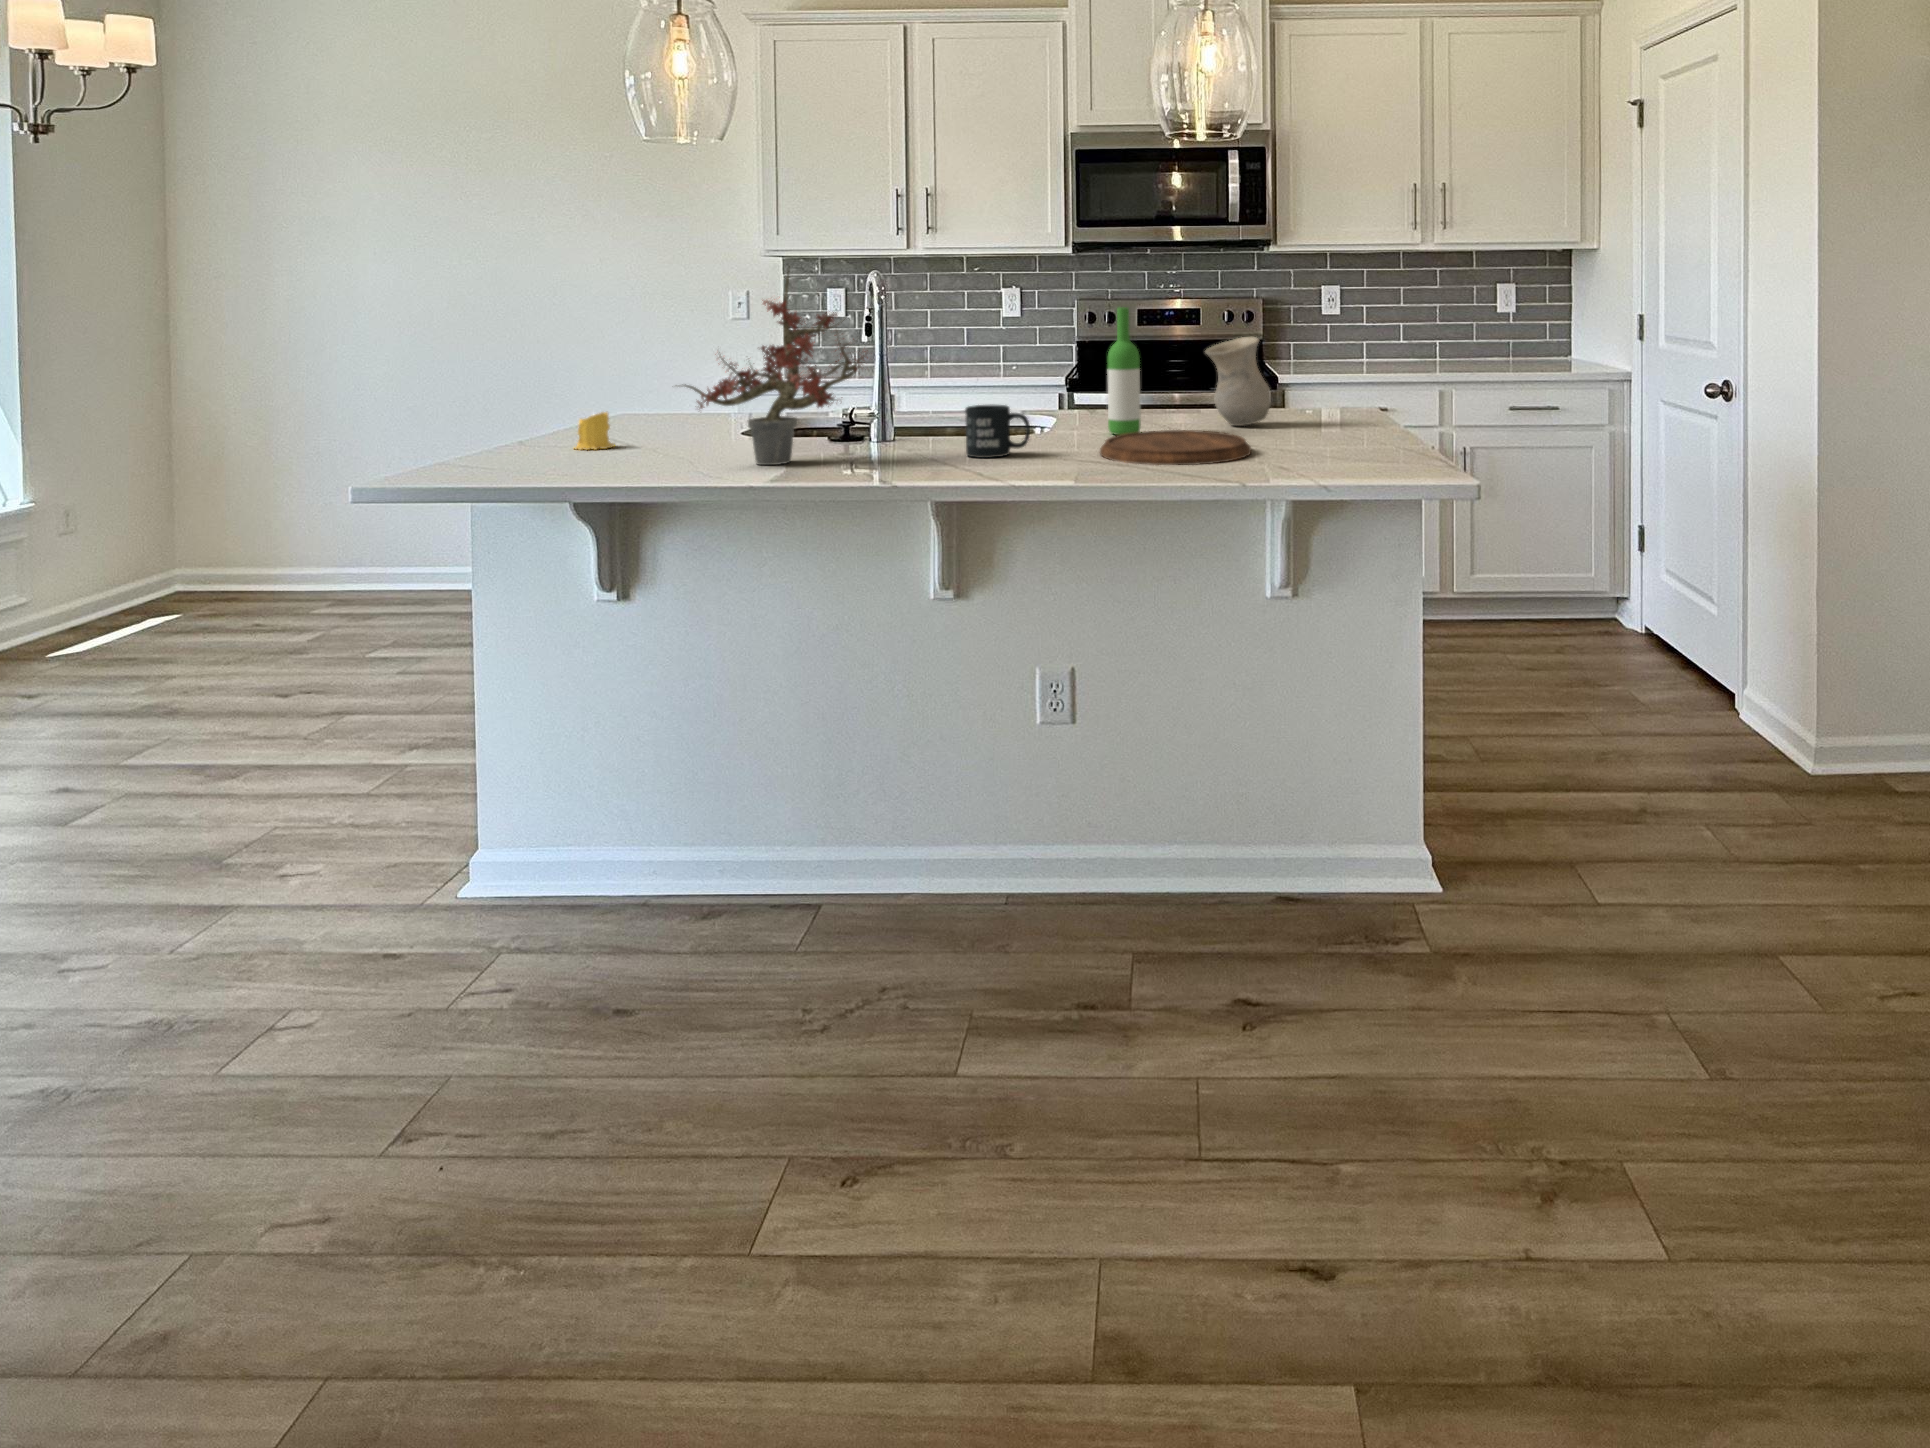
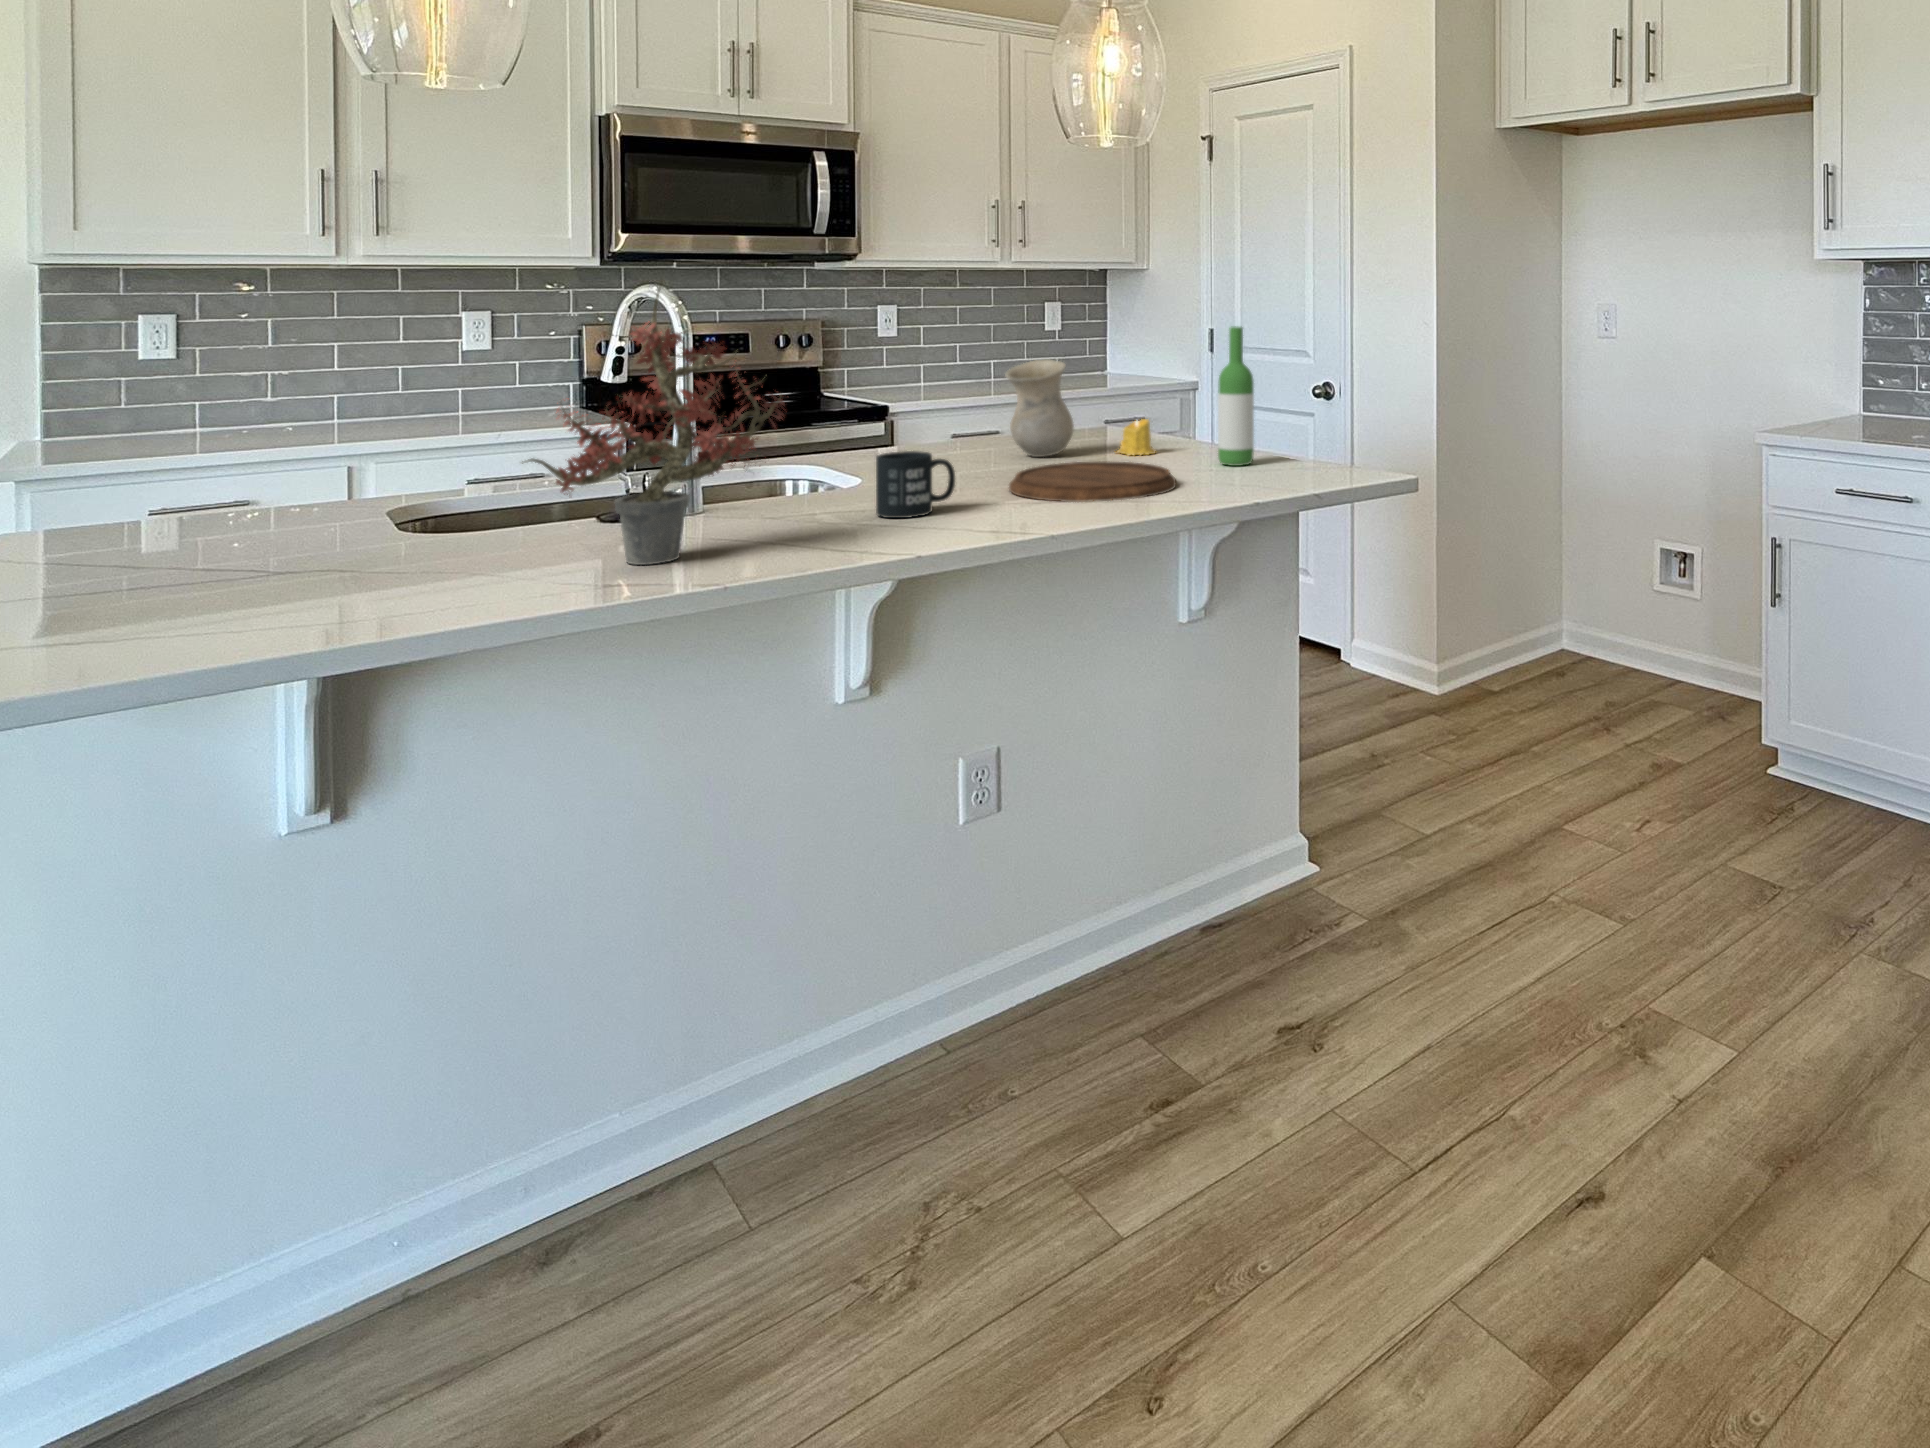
wine bottle: present [1108,307,1141,435] -> present [1218,326,1254,466]
candle: present [575,412,615,450] -> present [1117,419,1156,456]

